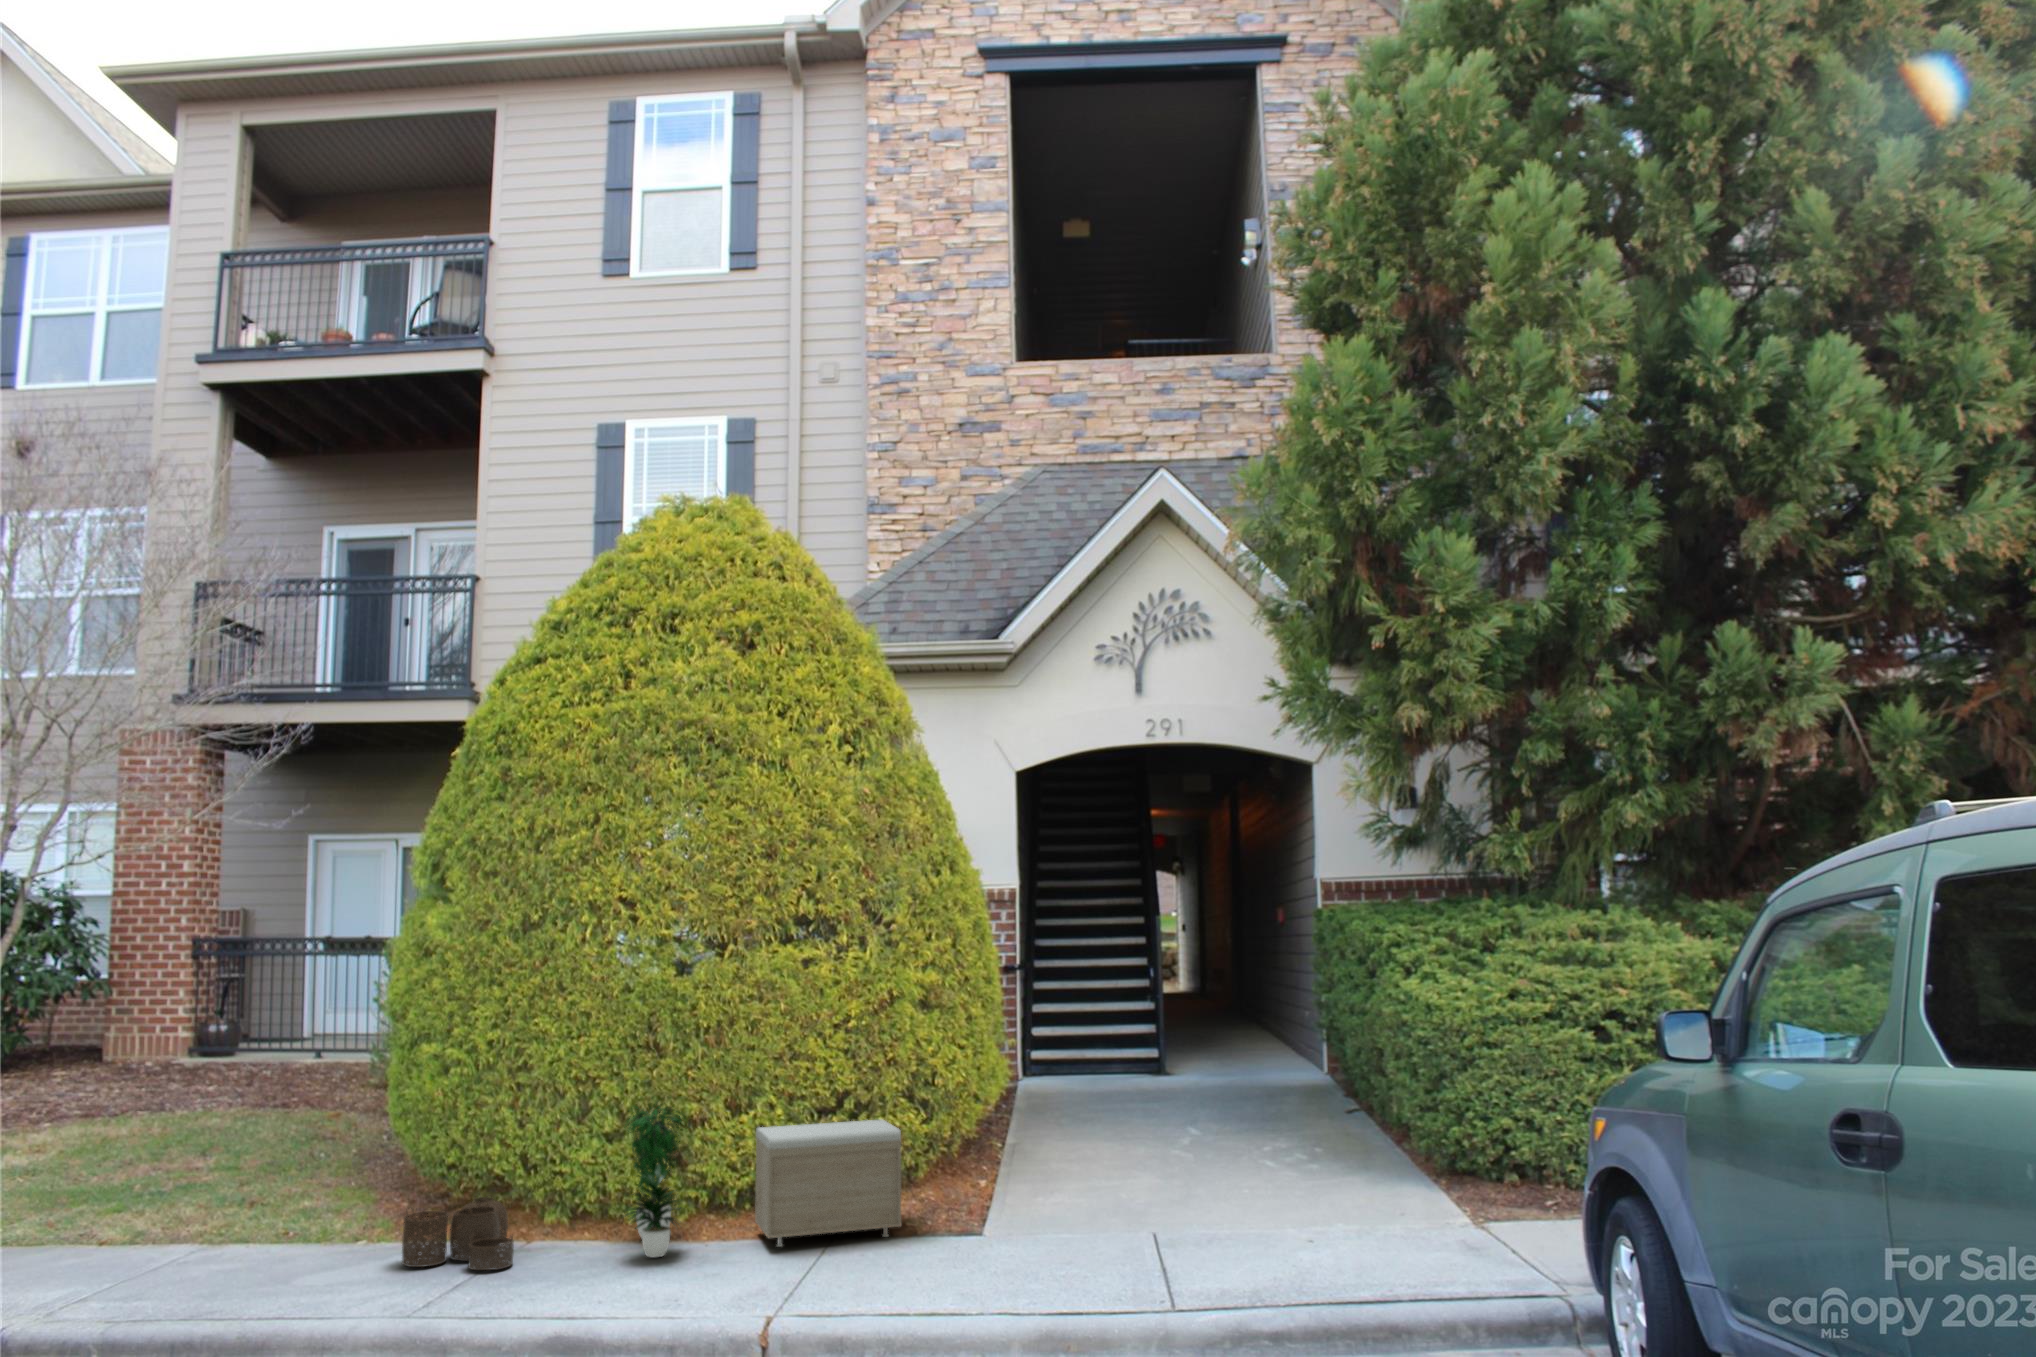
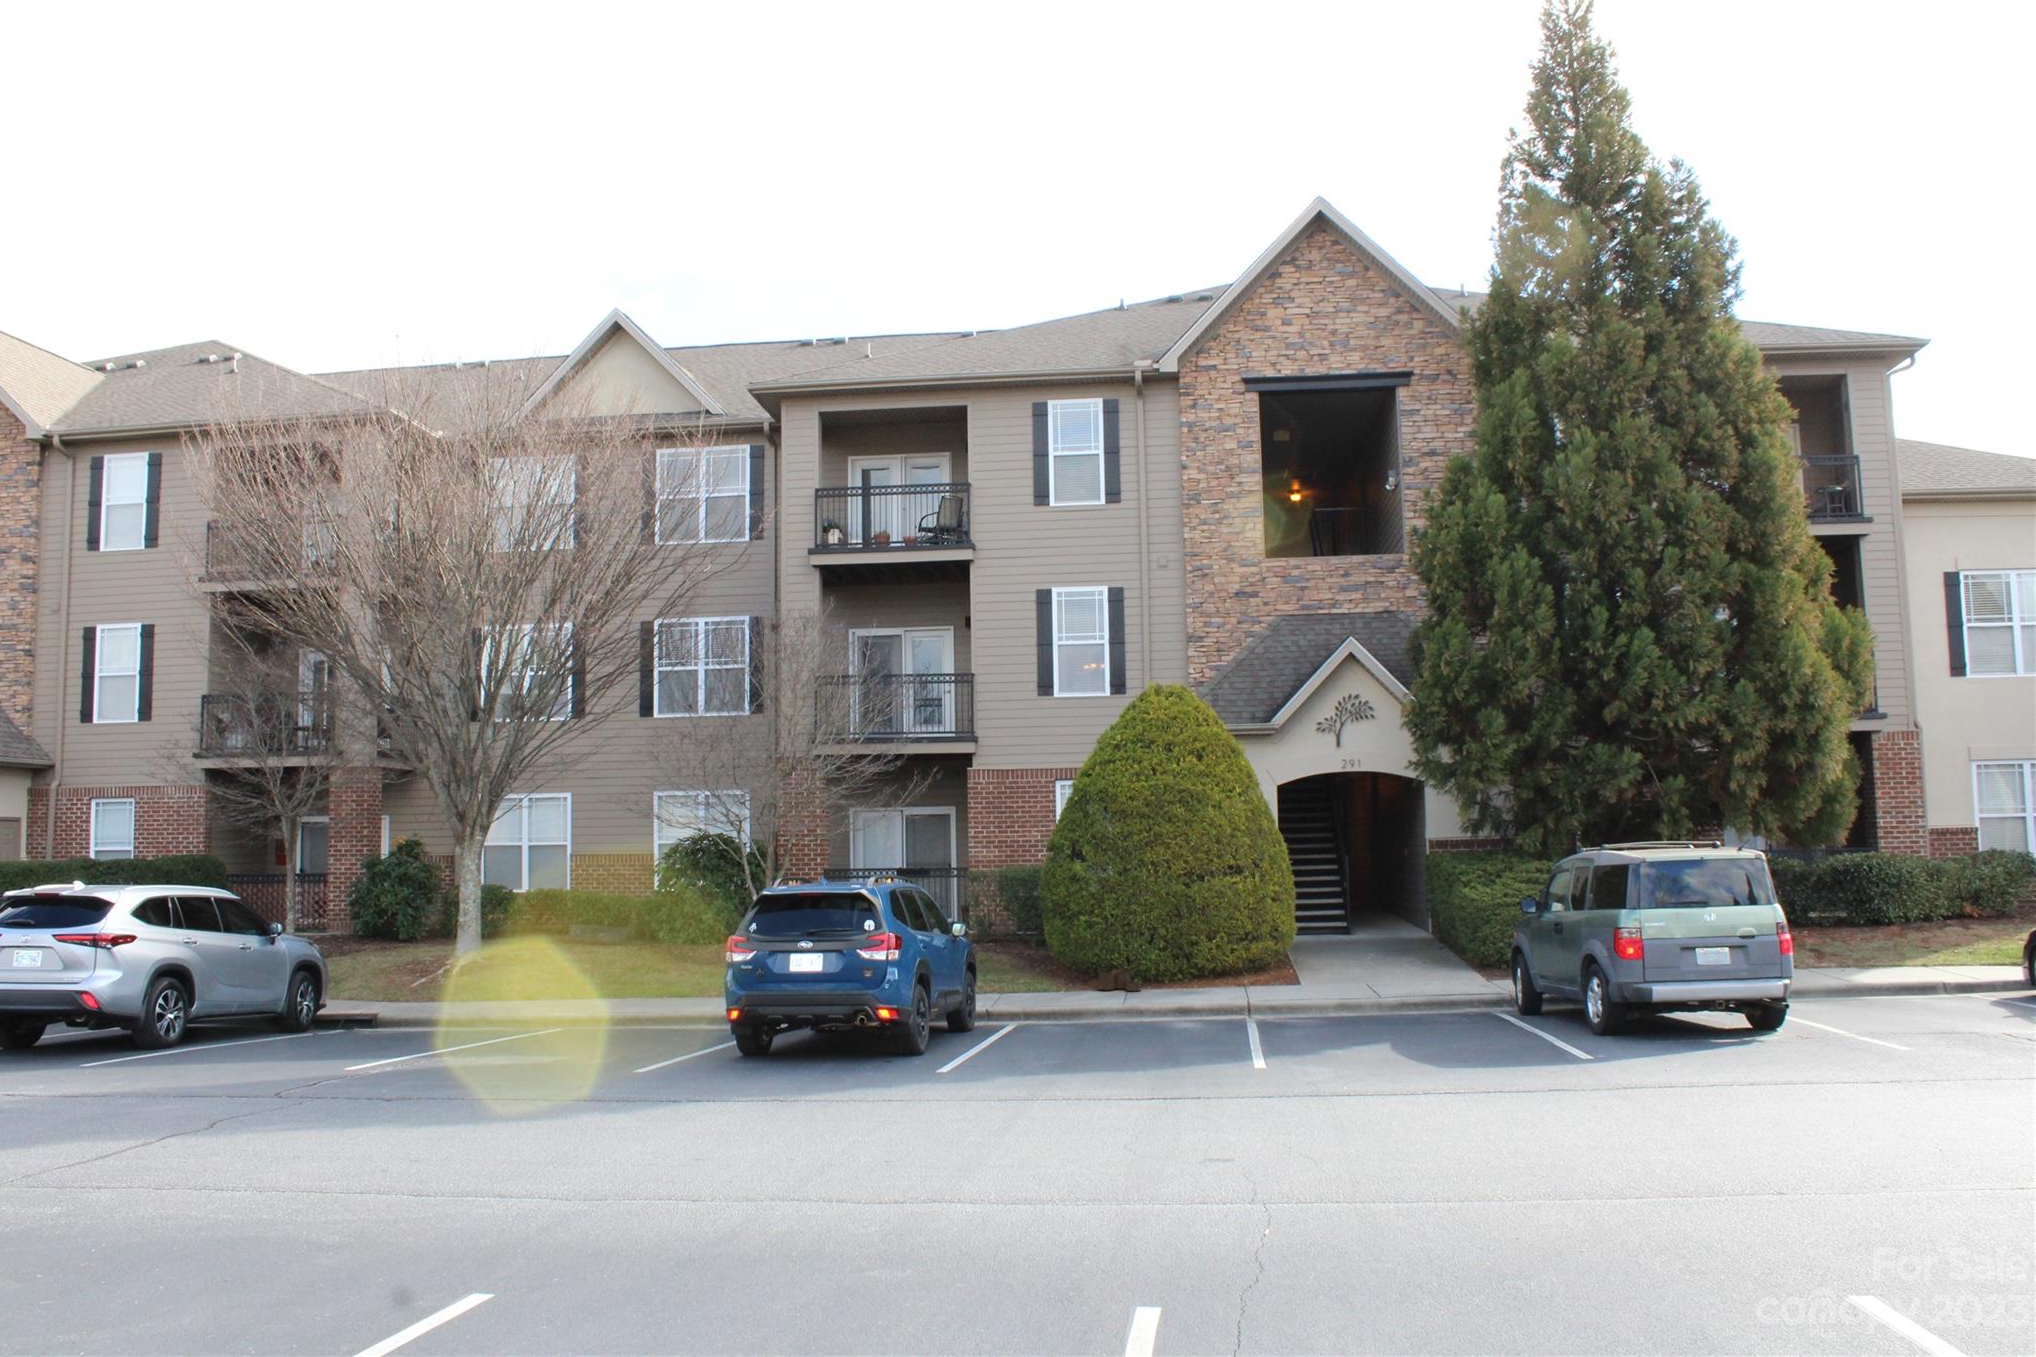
potted plant: present [625,1104,685,1257] -> none [1169,931,1199,988]
storage bench: present [755,1119,901,1247] -> none [1217,942,1275,985]

